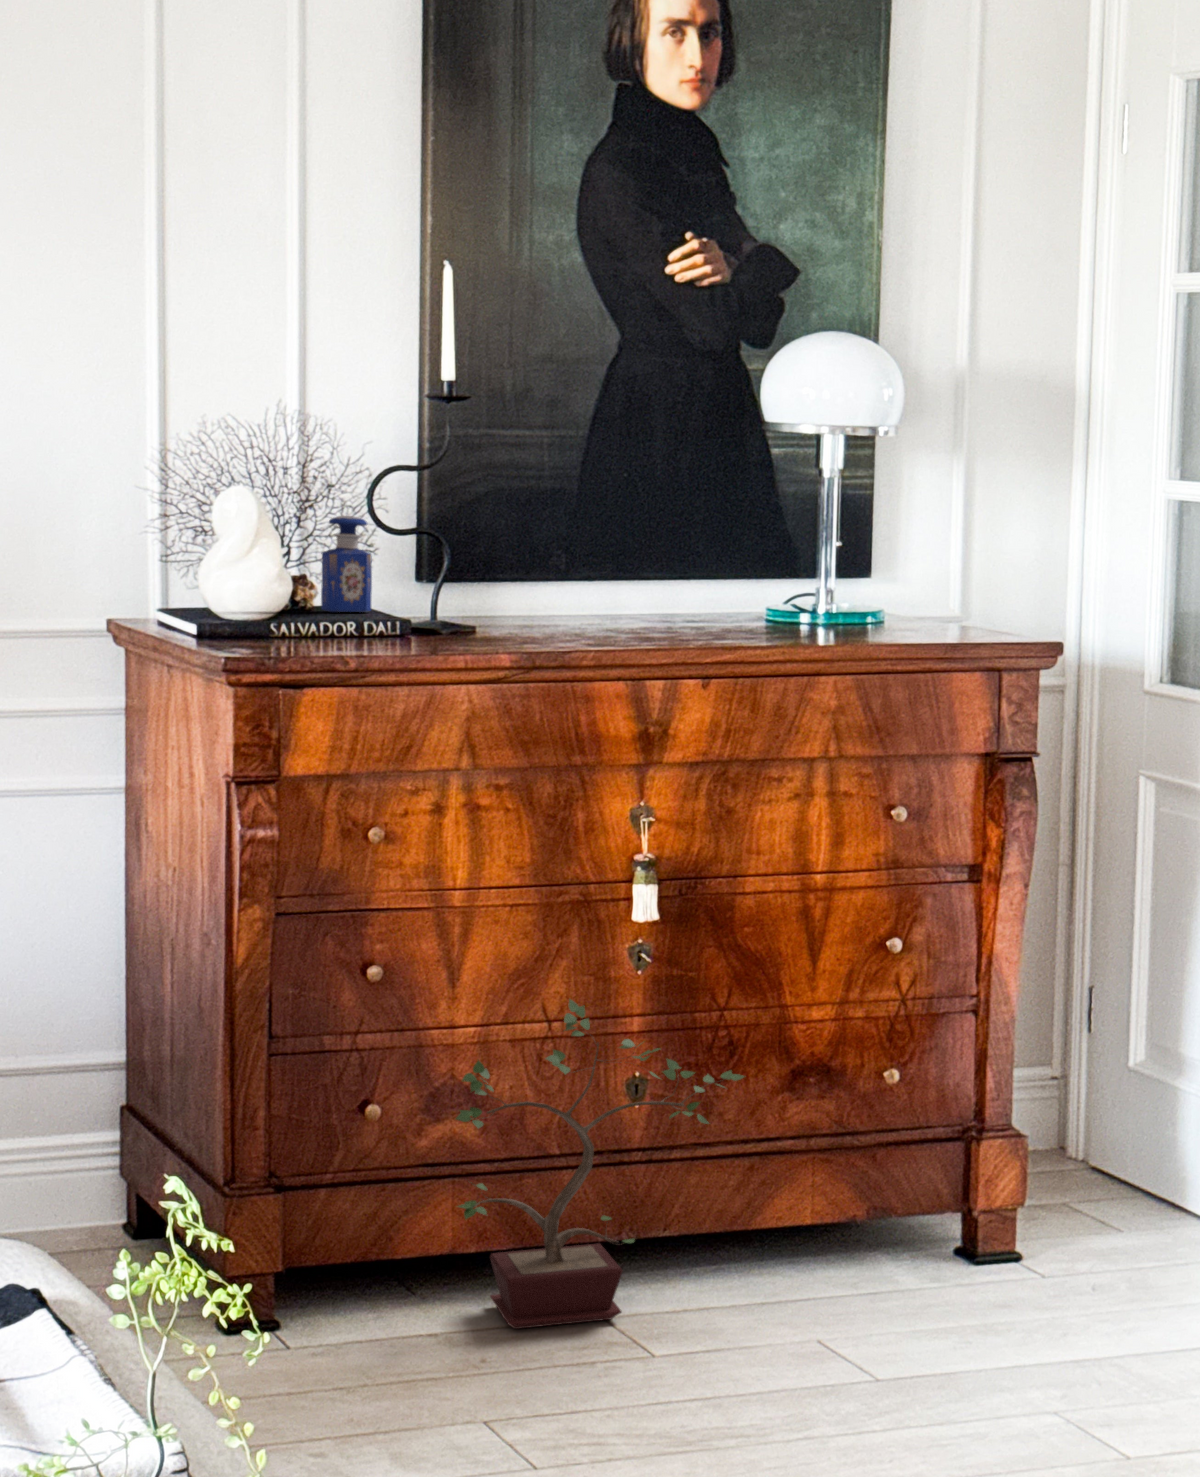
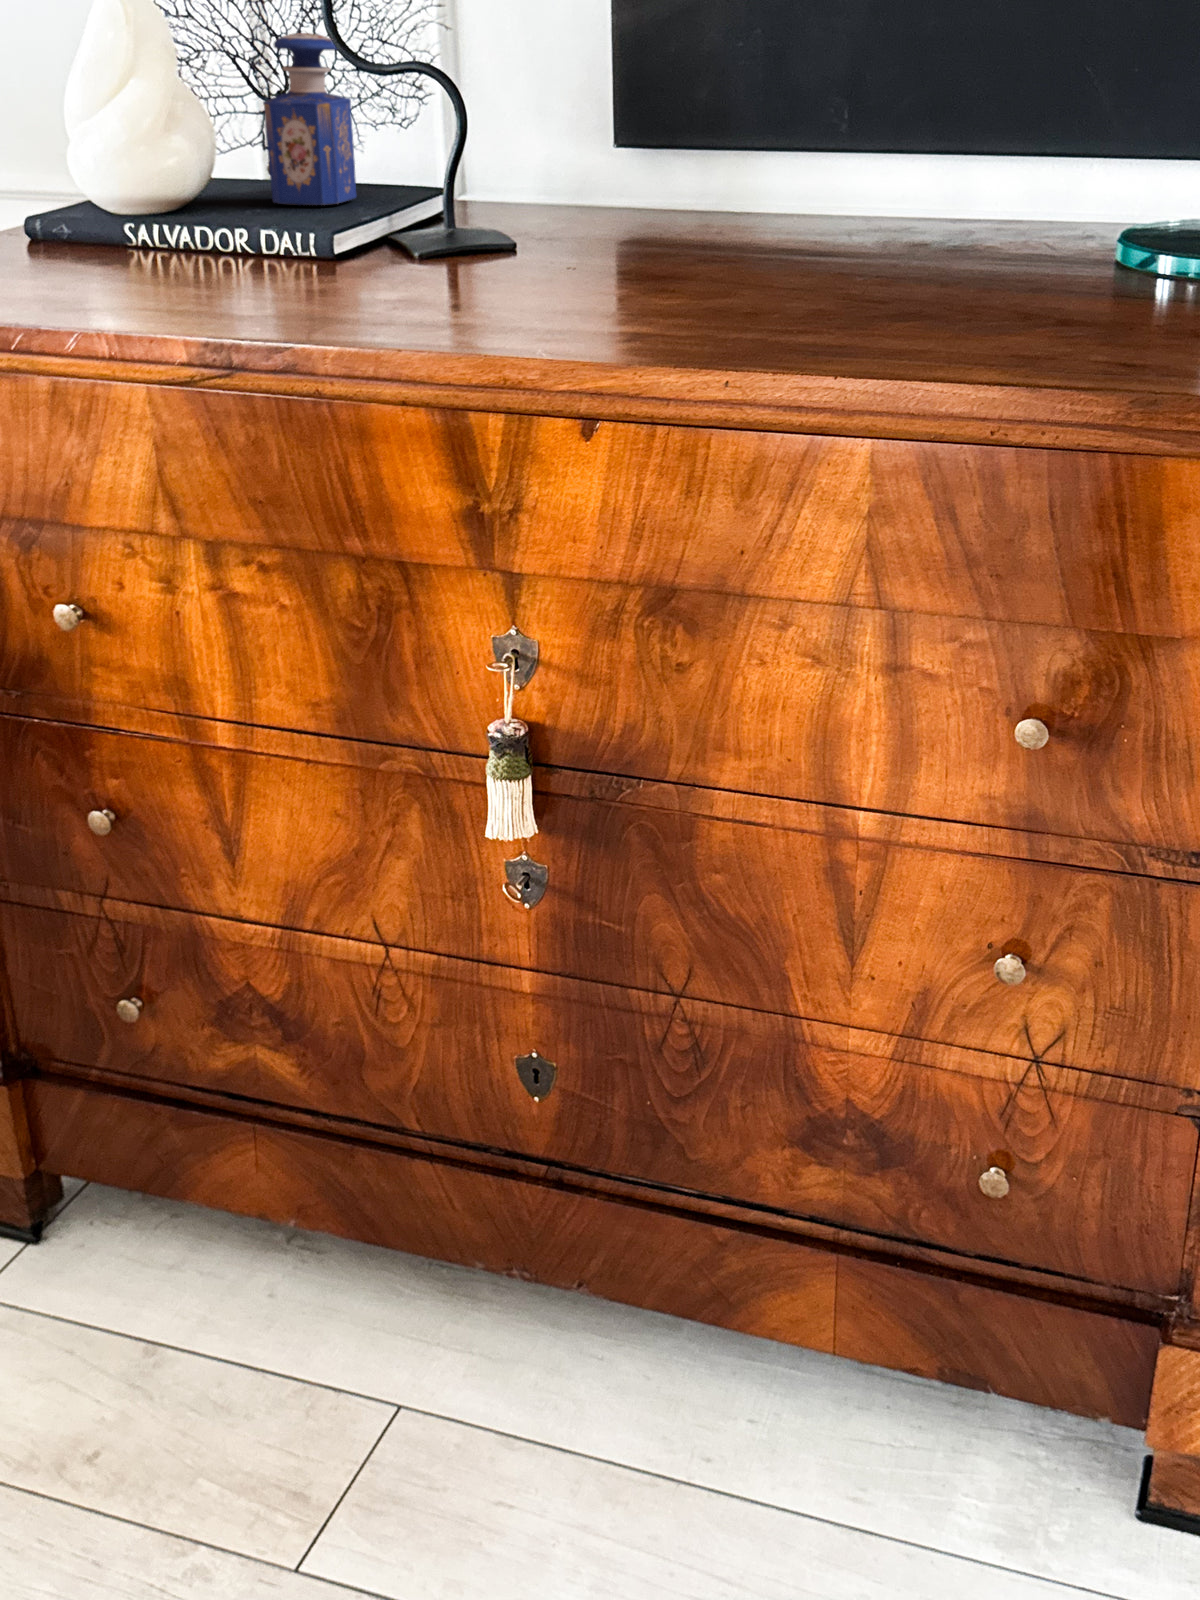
potted plant: present [456,999,744,1329] -> none [135,936,566,1425]

